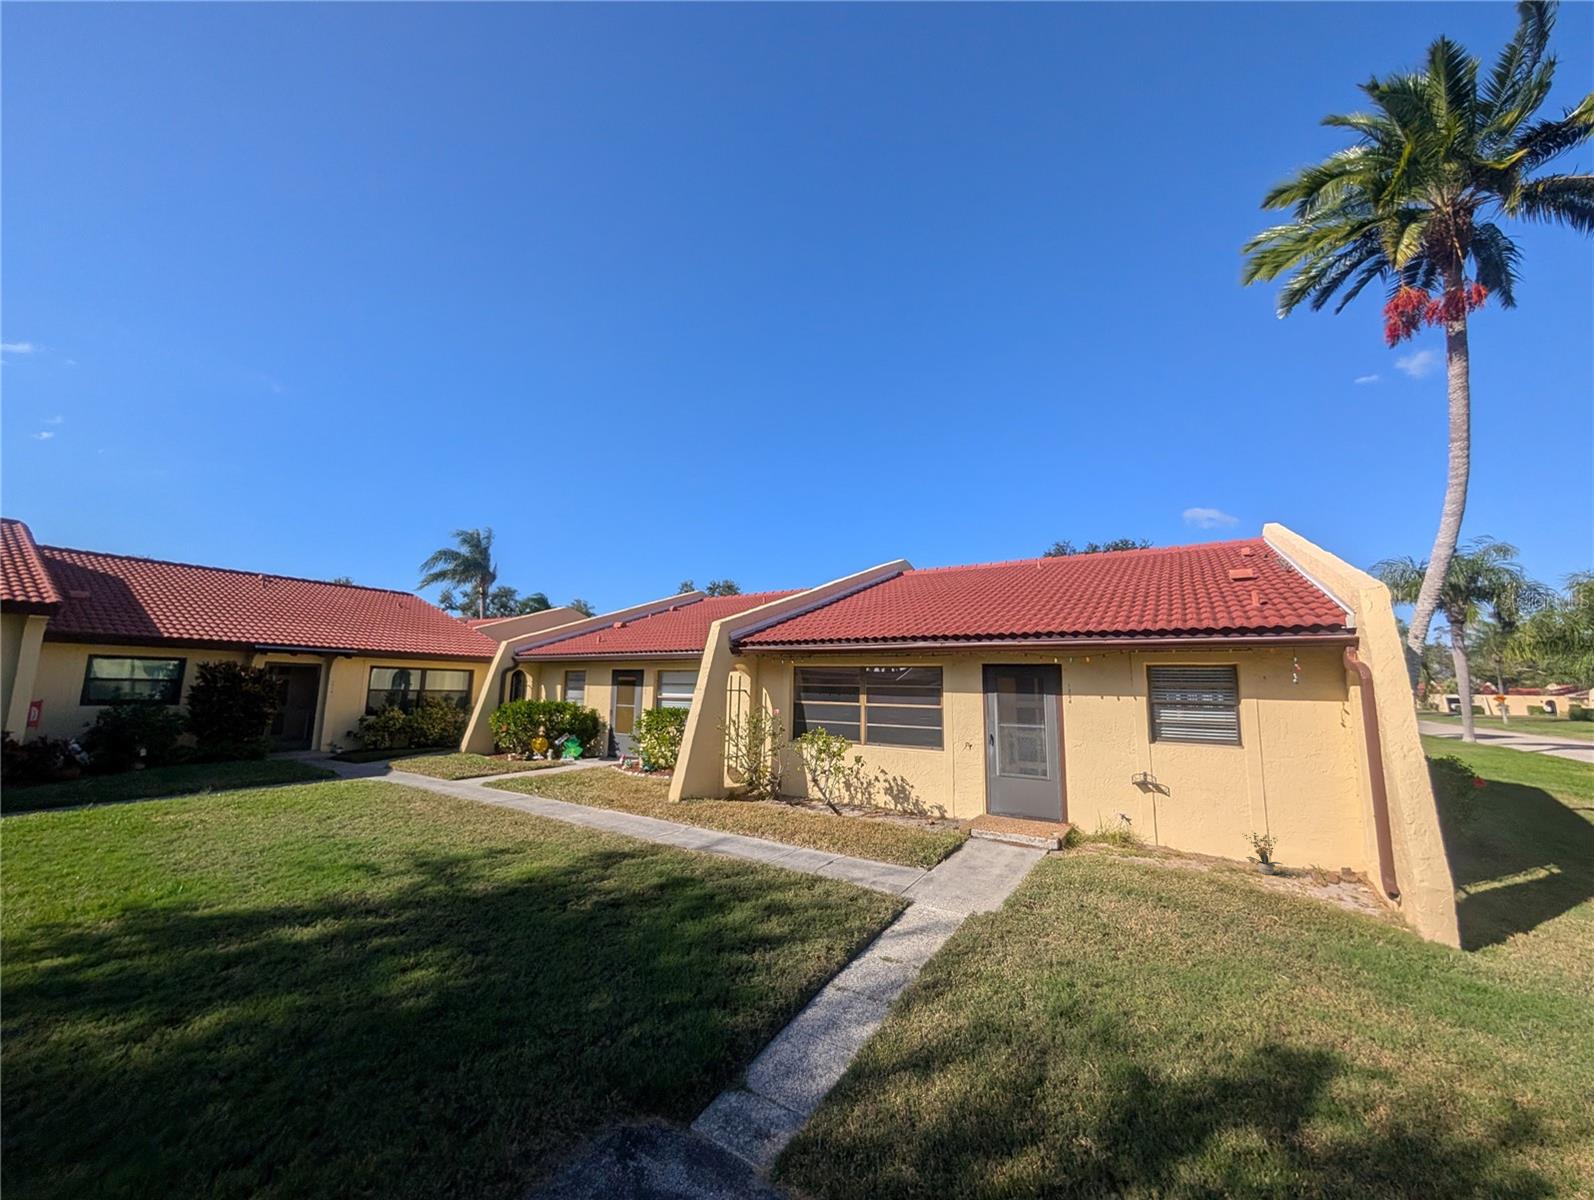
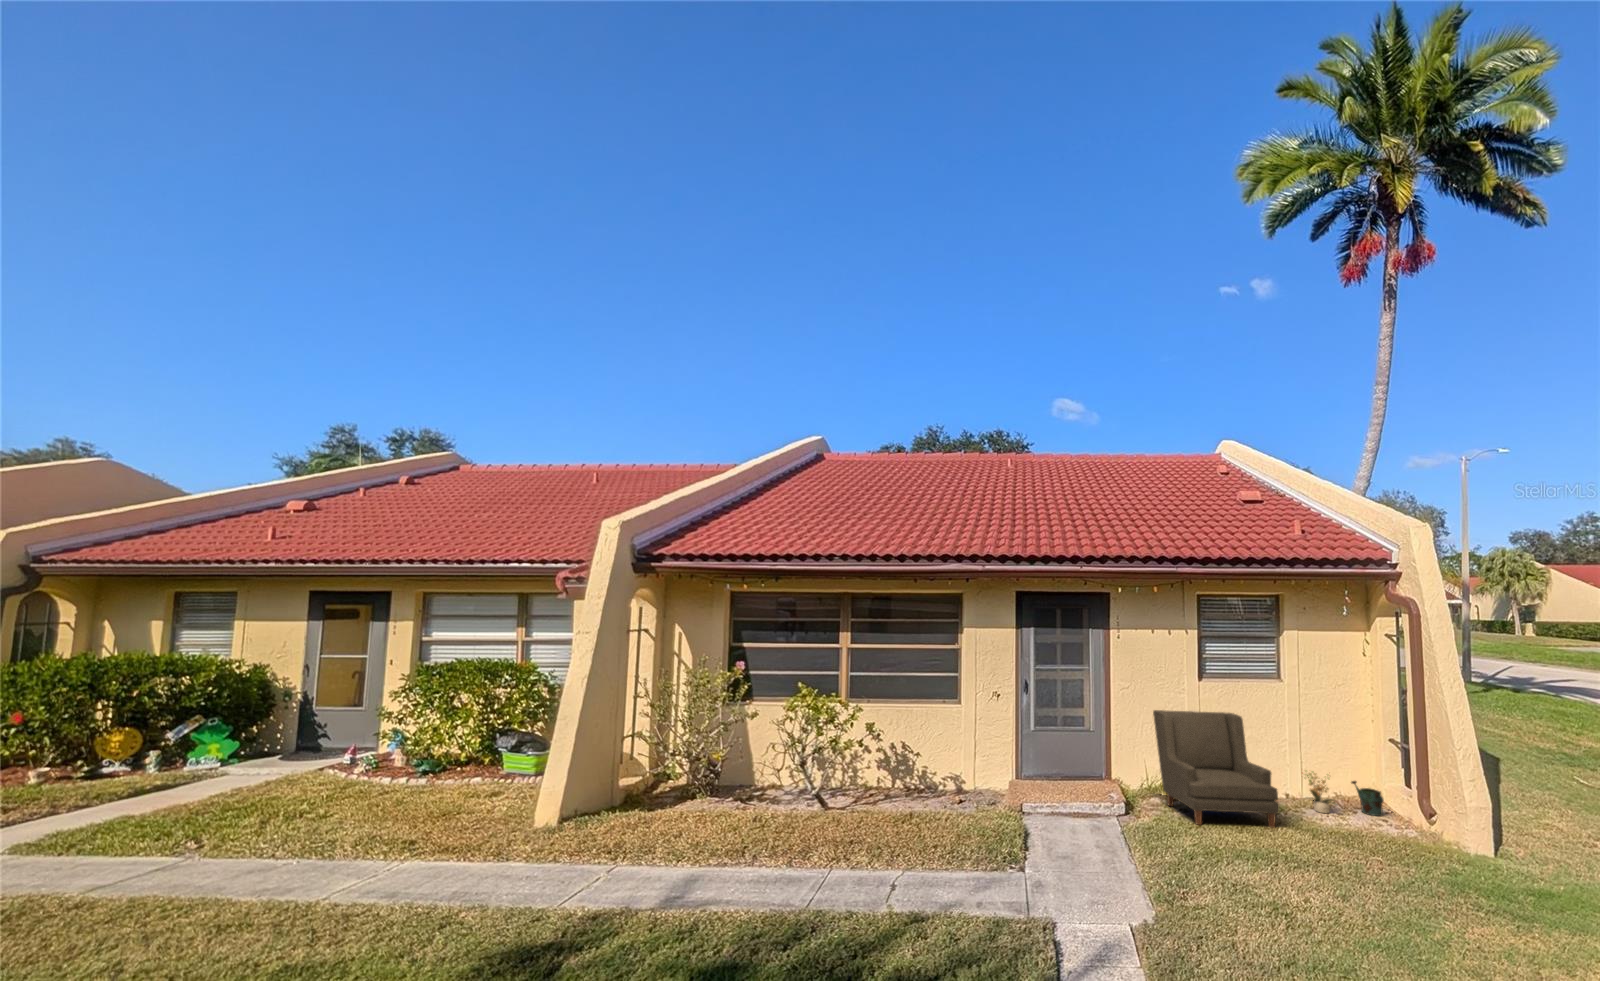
chair: none [1095,766,1180,872] -> present [1153,710,1279,828]
watering can: none [1315,850,1338,886] -> present [1351,781,1384,816]

